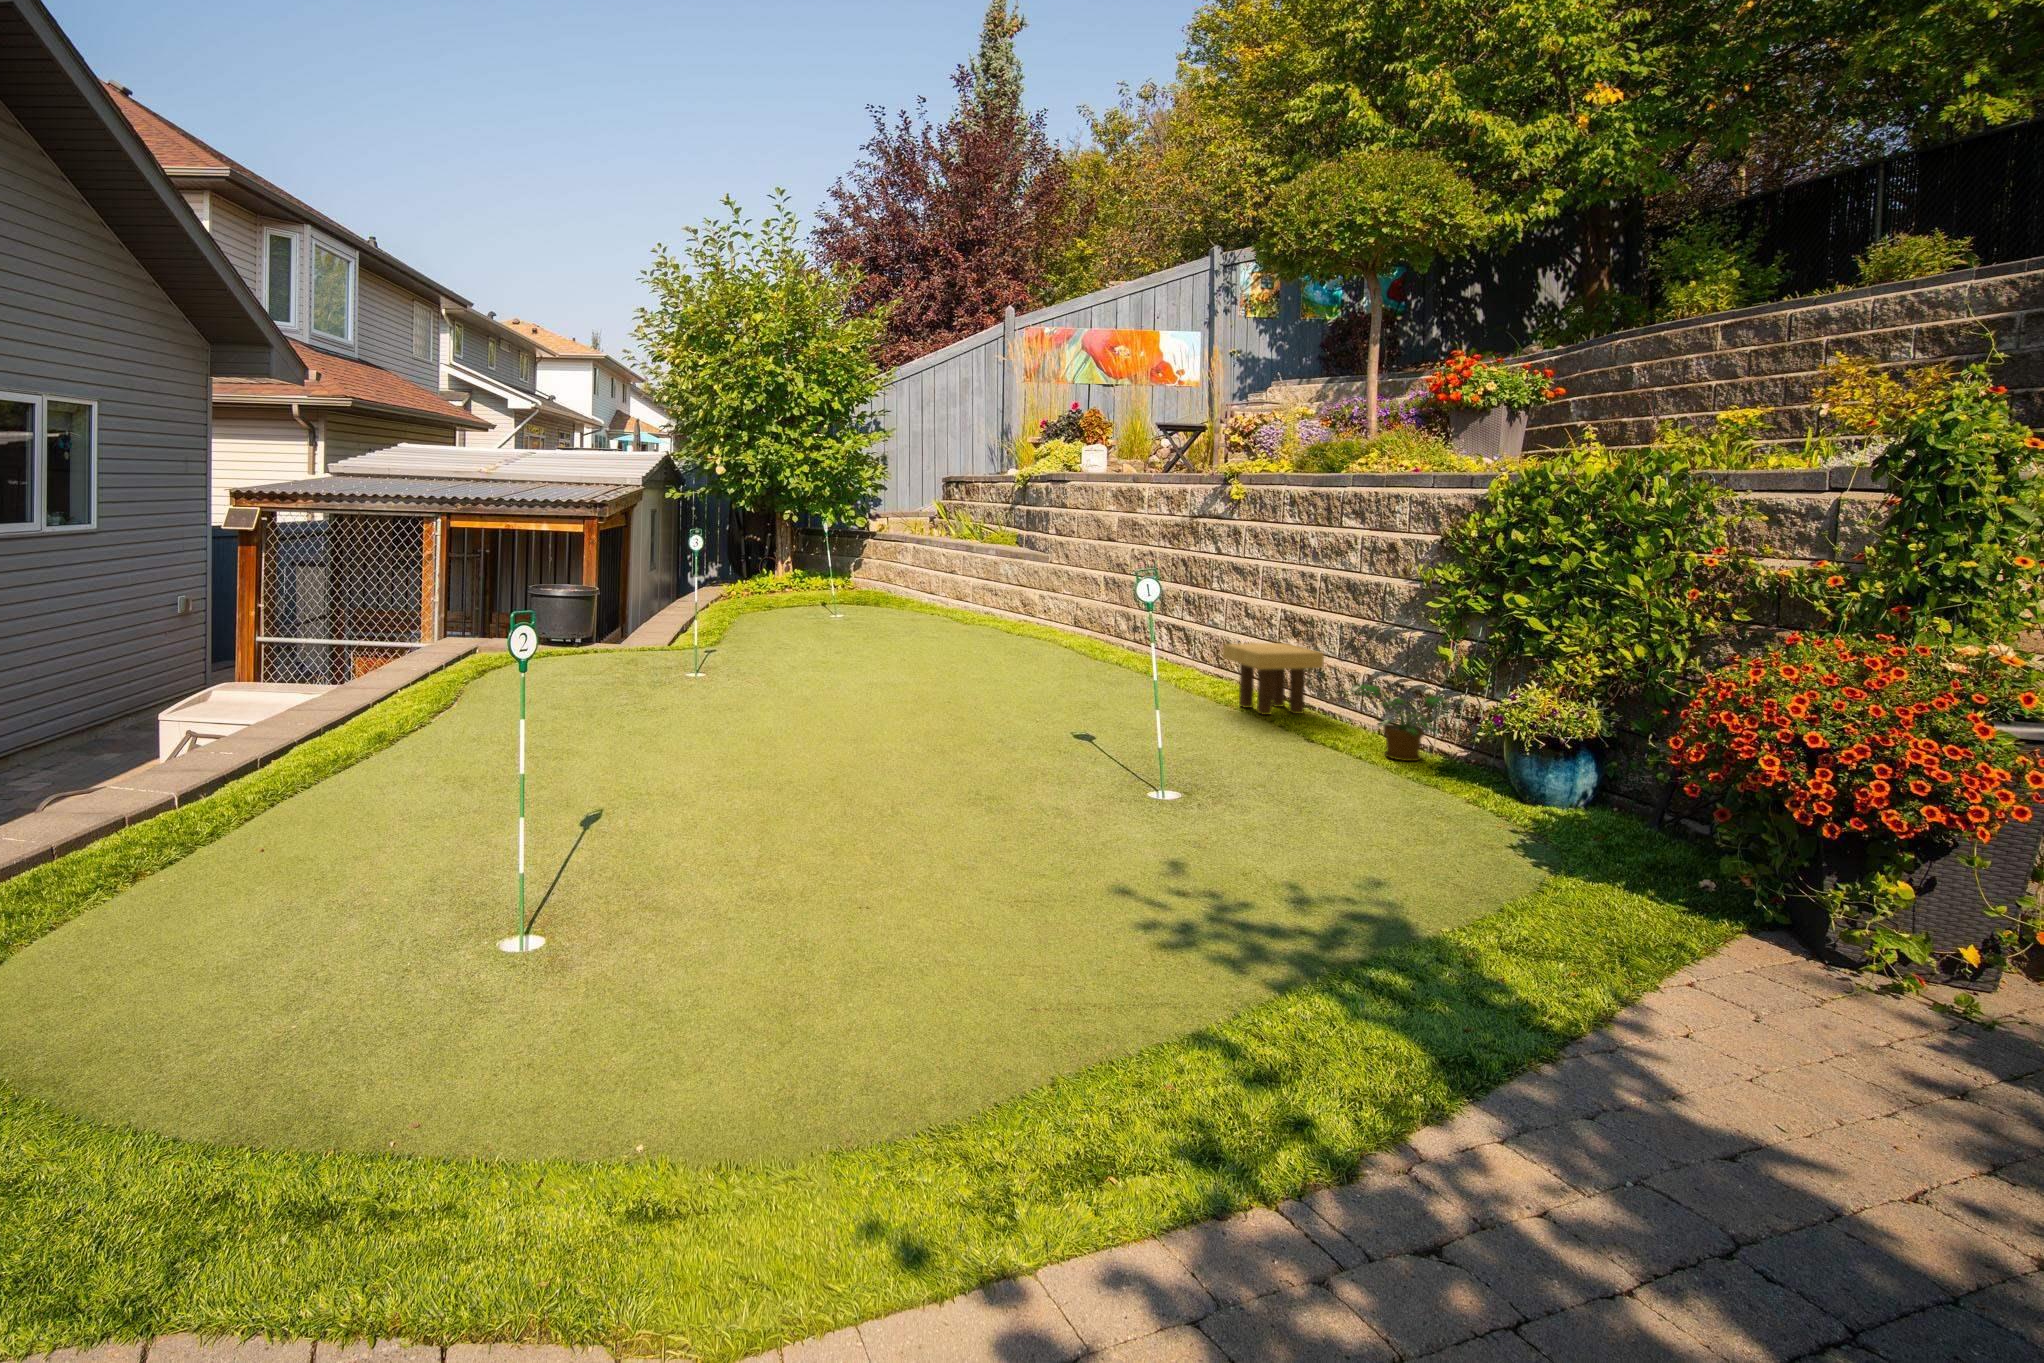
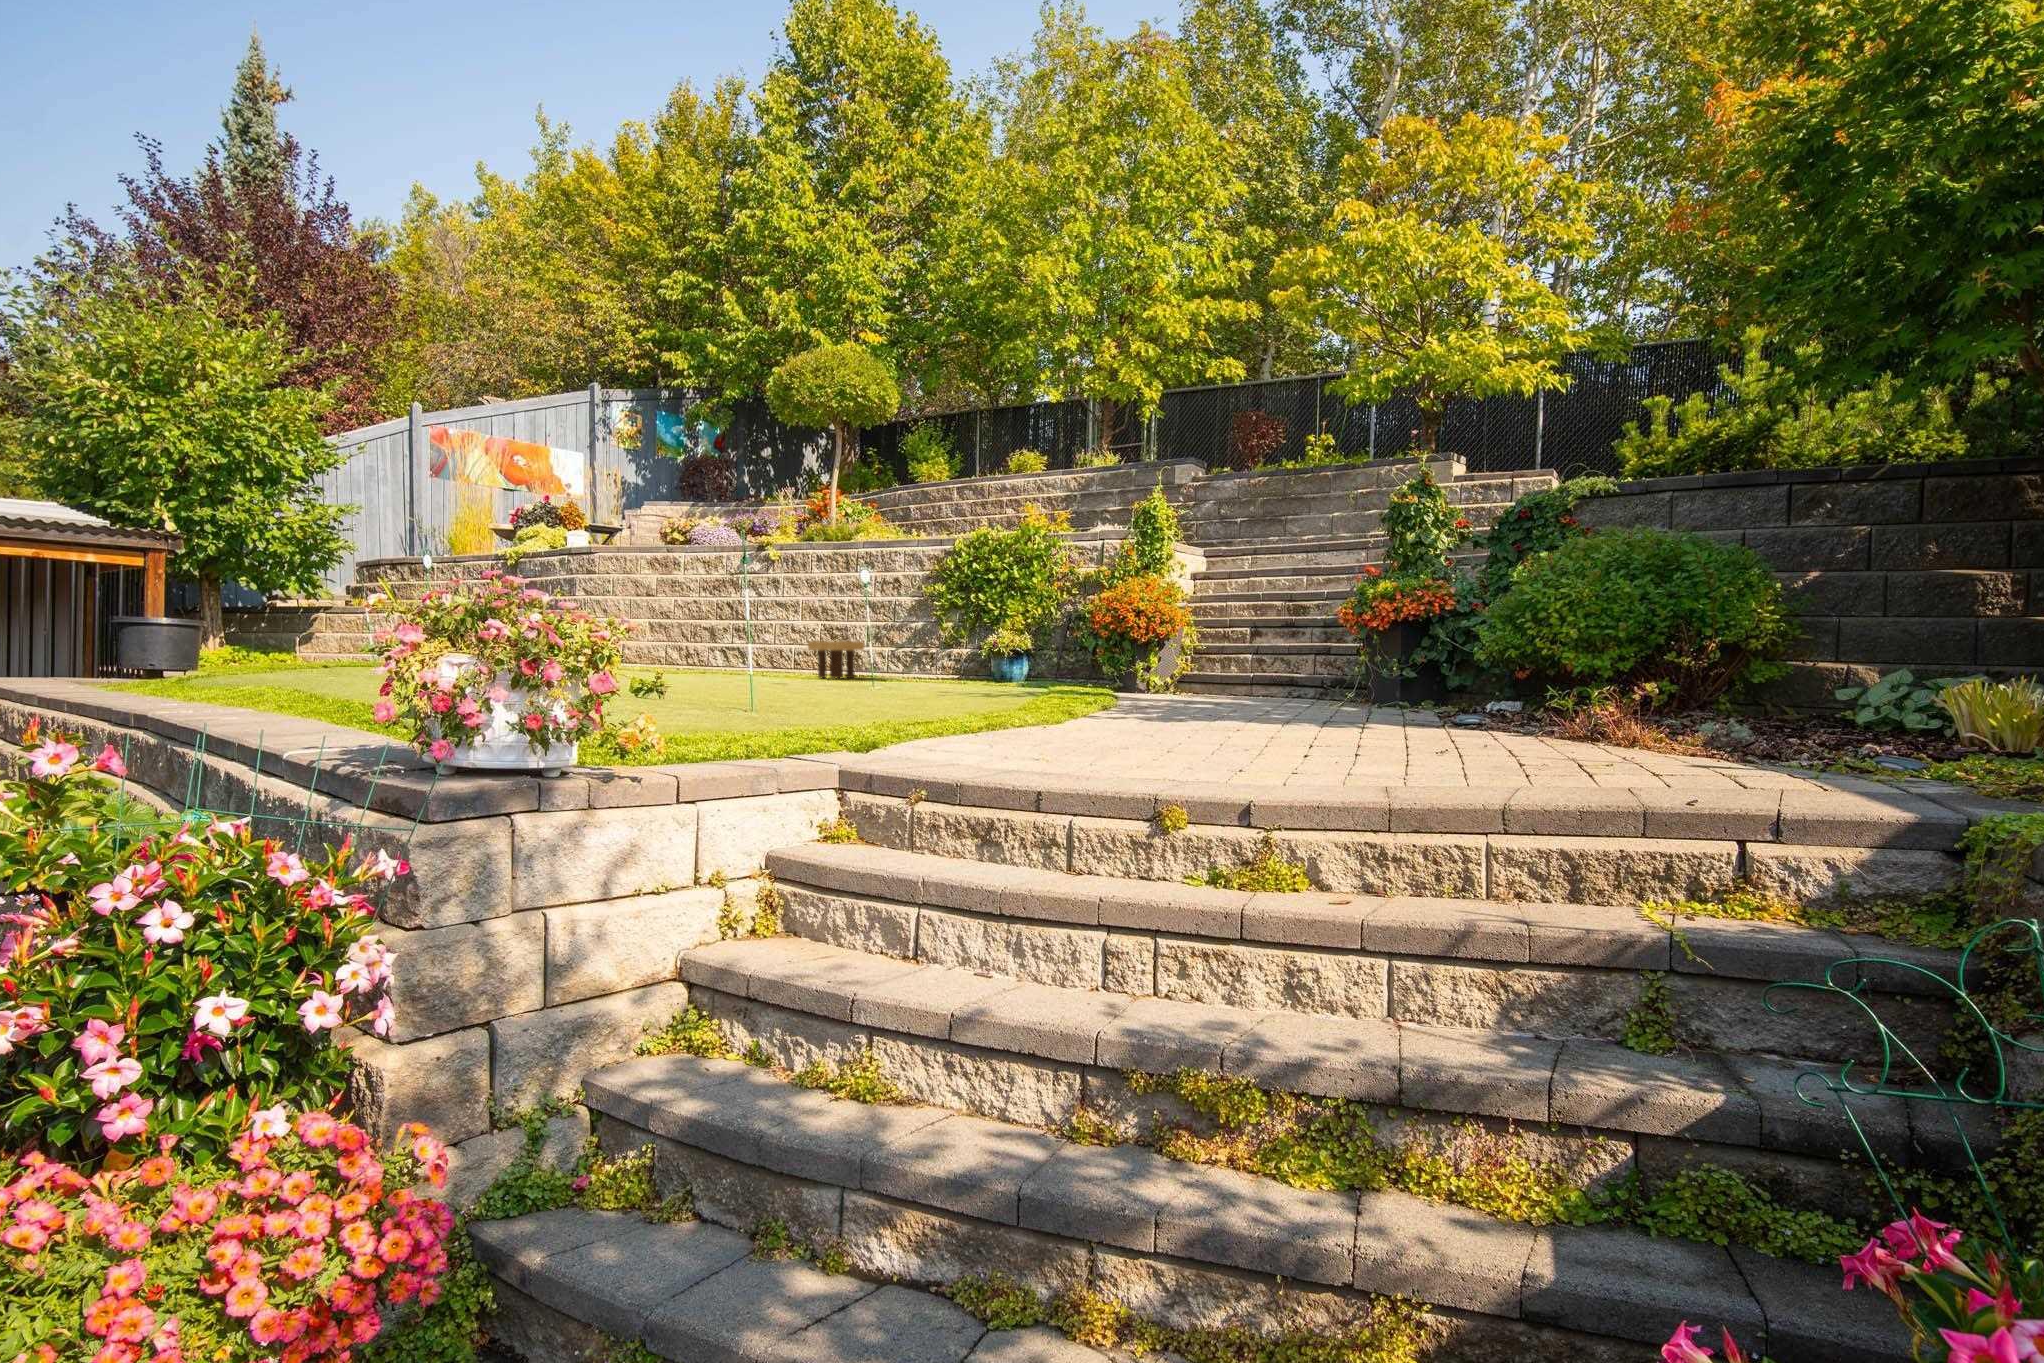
potted plant: present [1350,684,1448,761] -> none [906,646,951,680]

